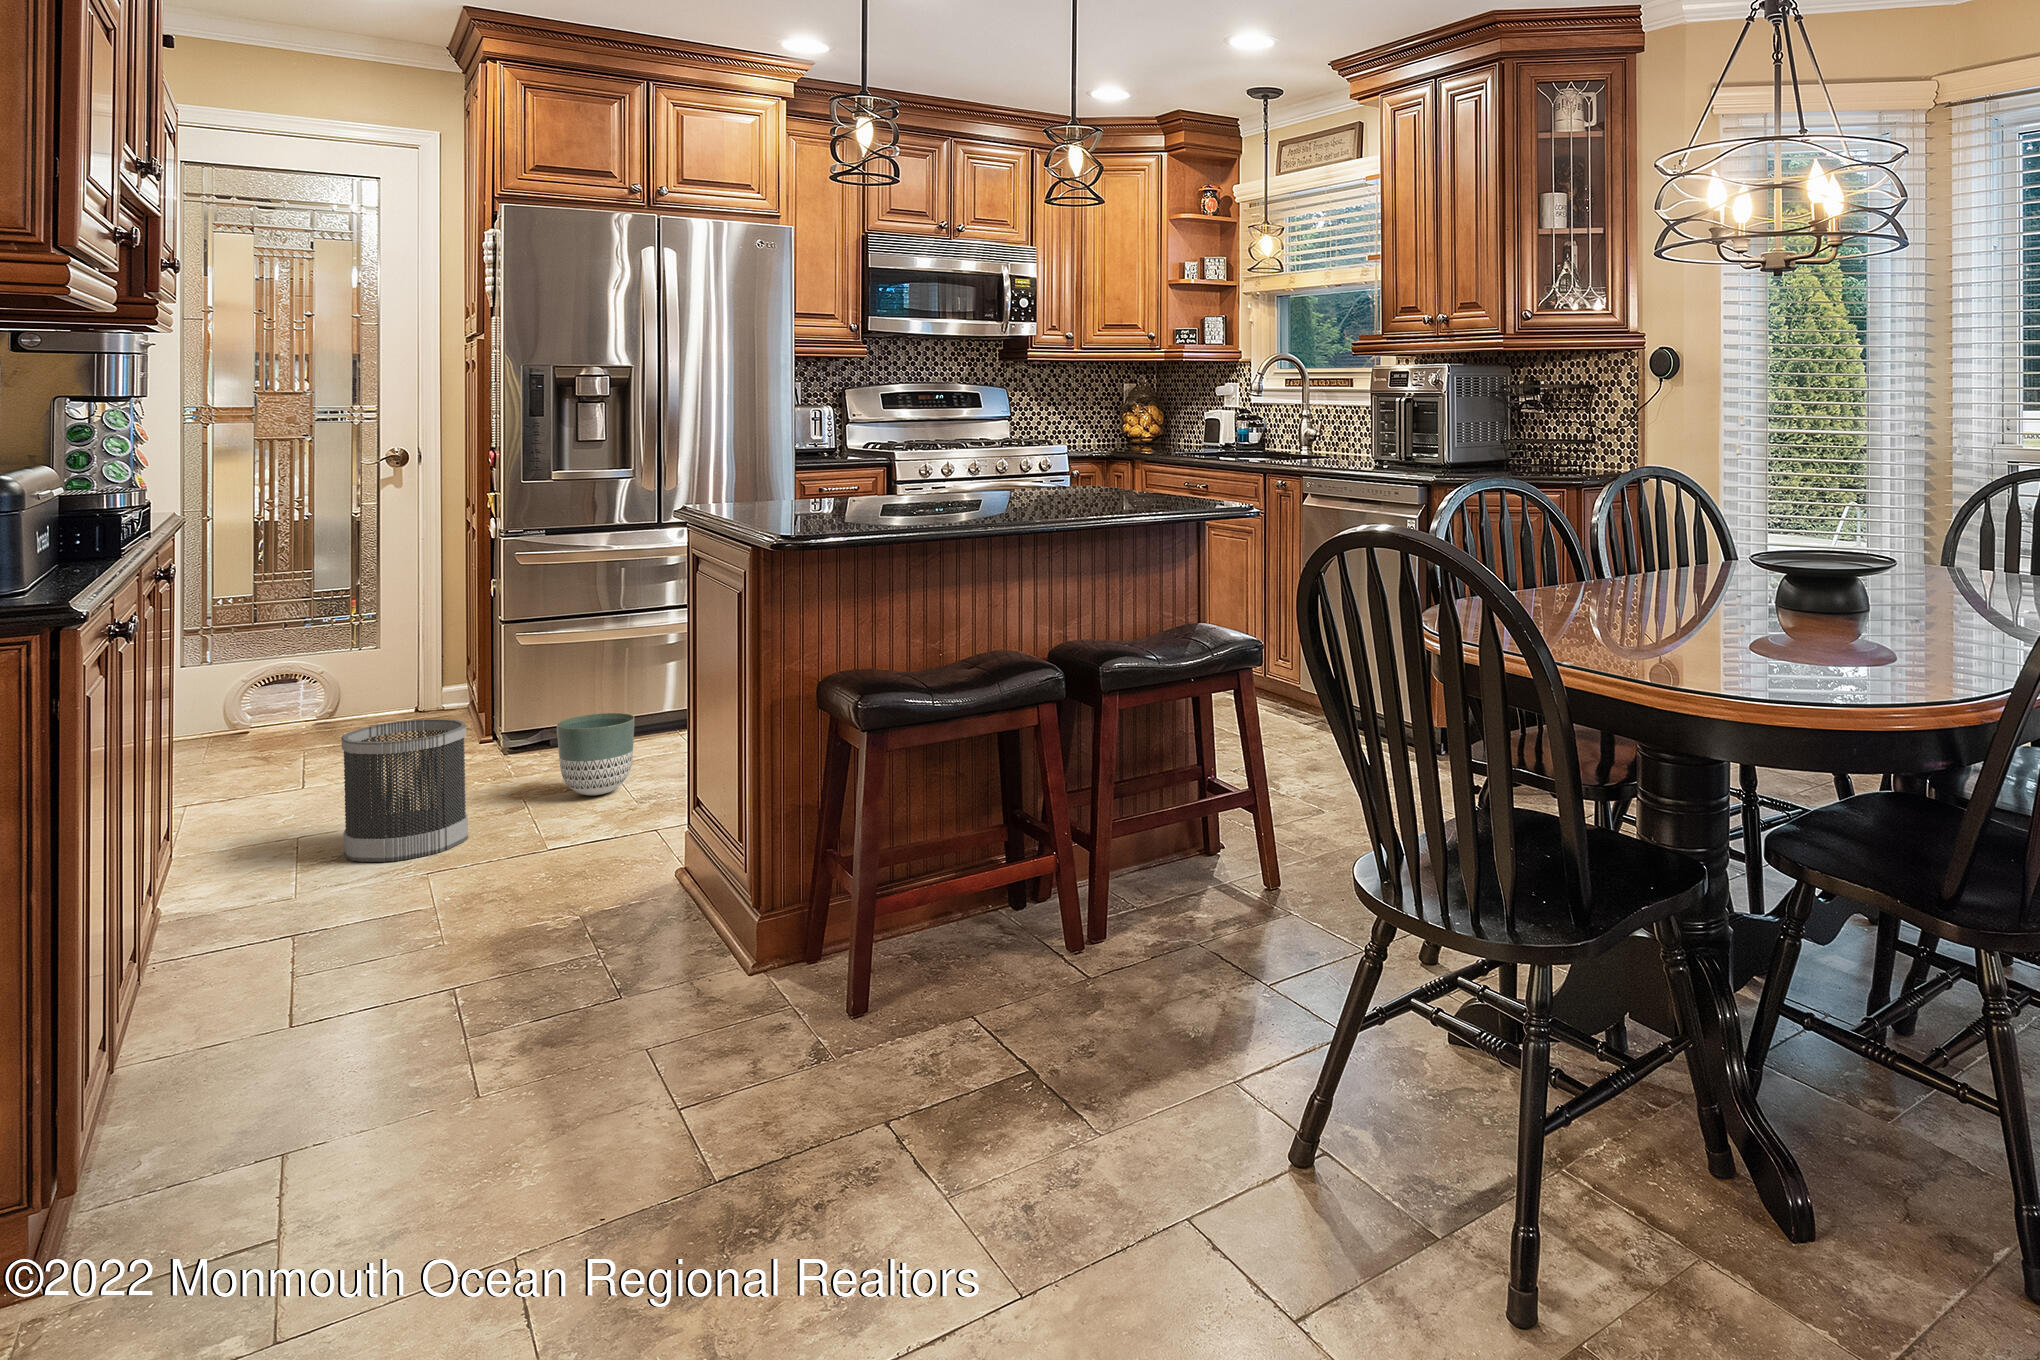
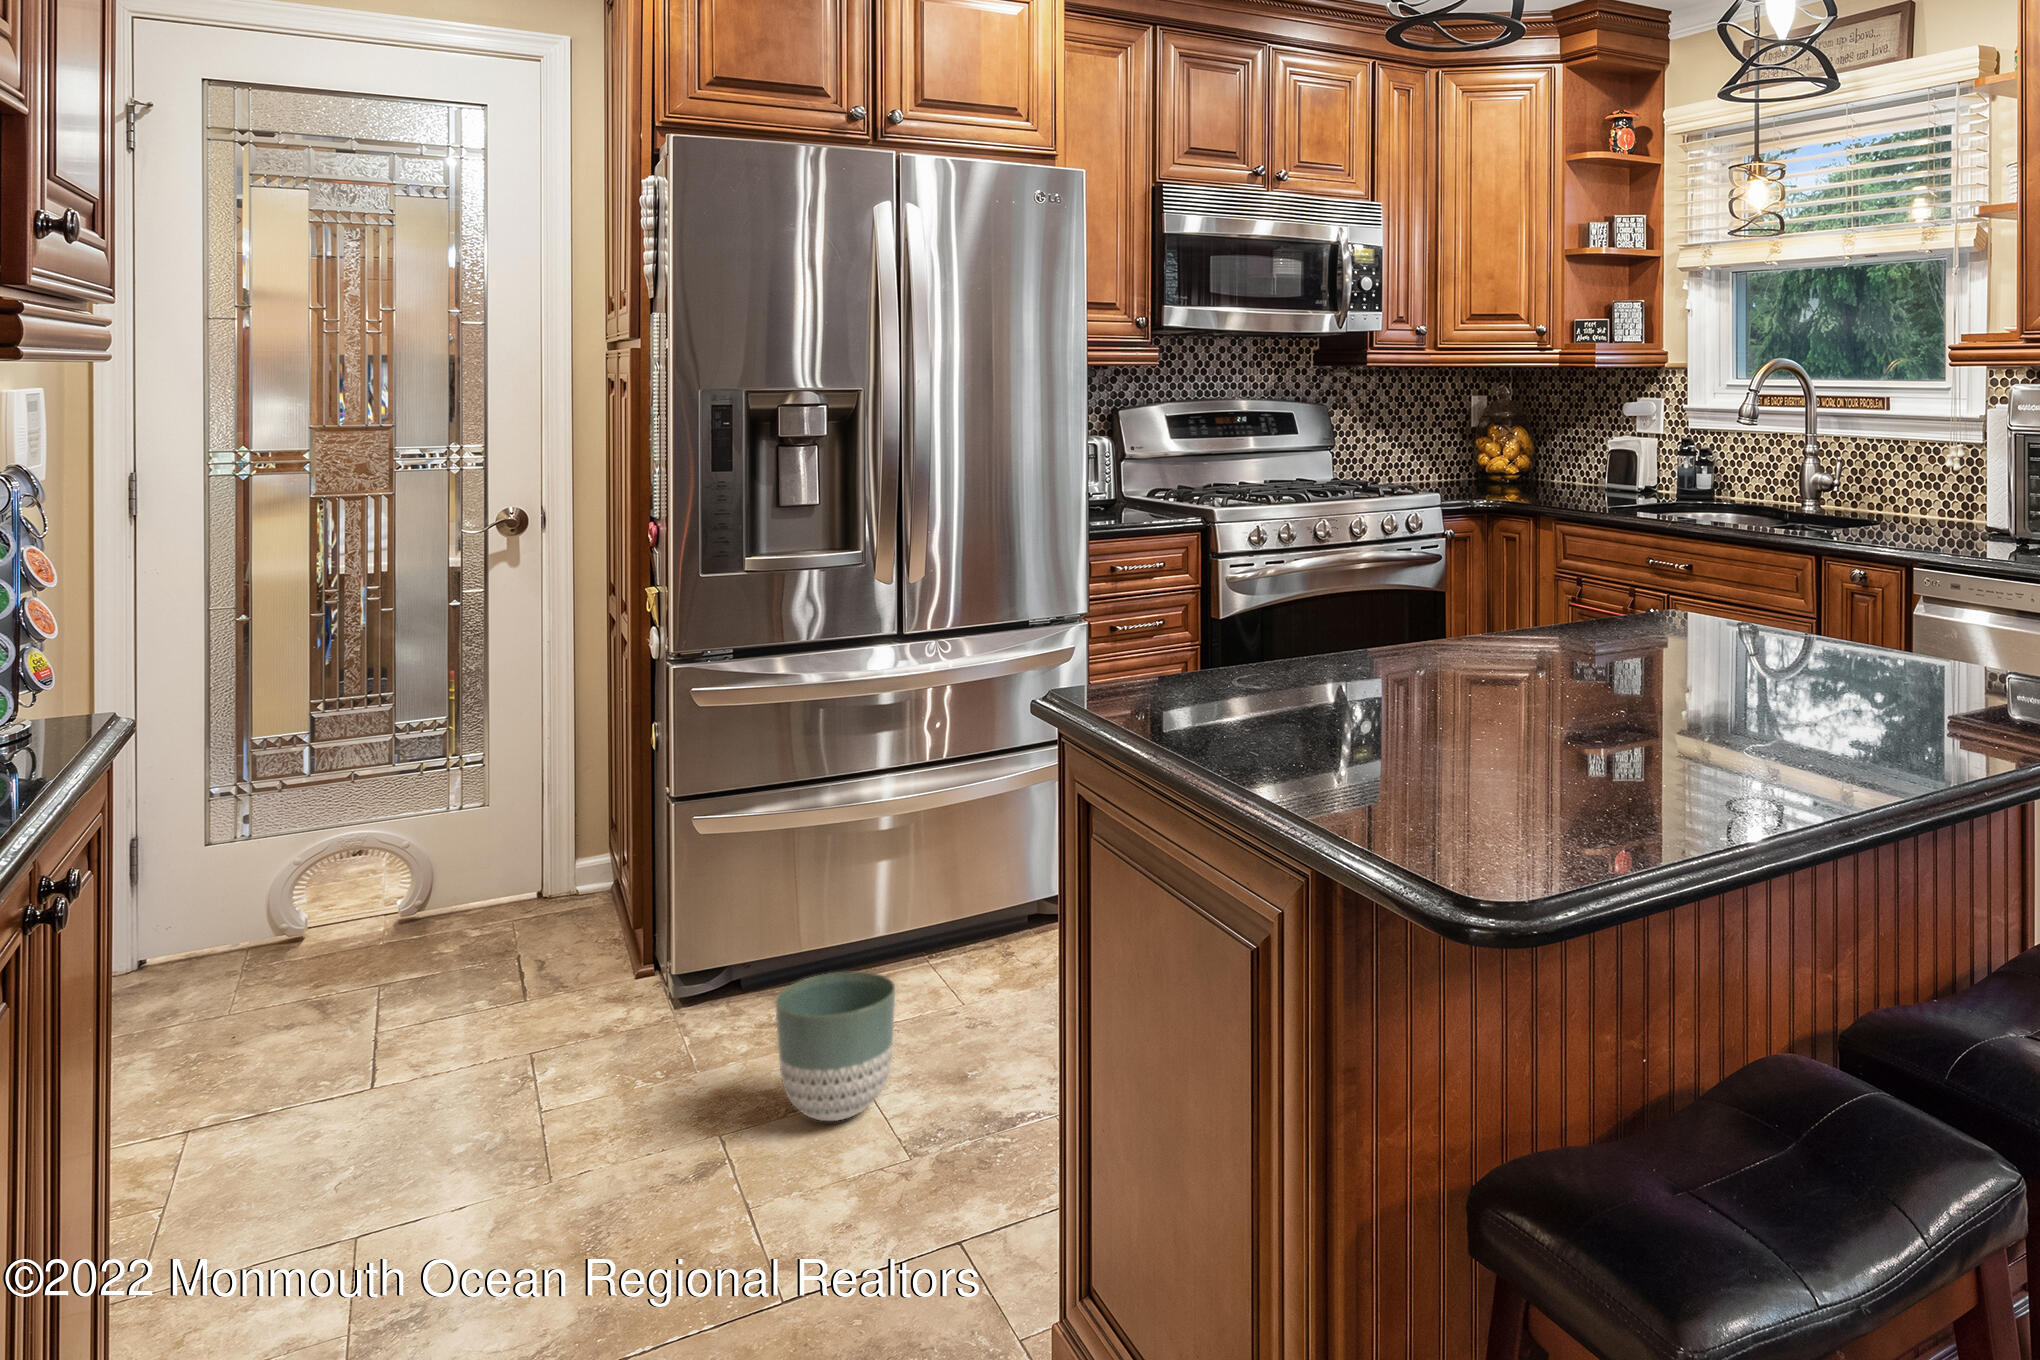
wastebasket: present [341,719,468,862] -> none [441,1018,648,1307]

